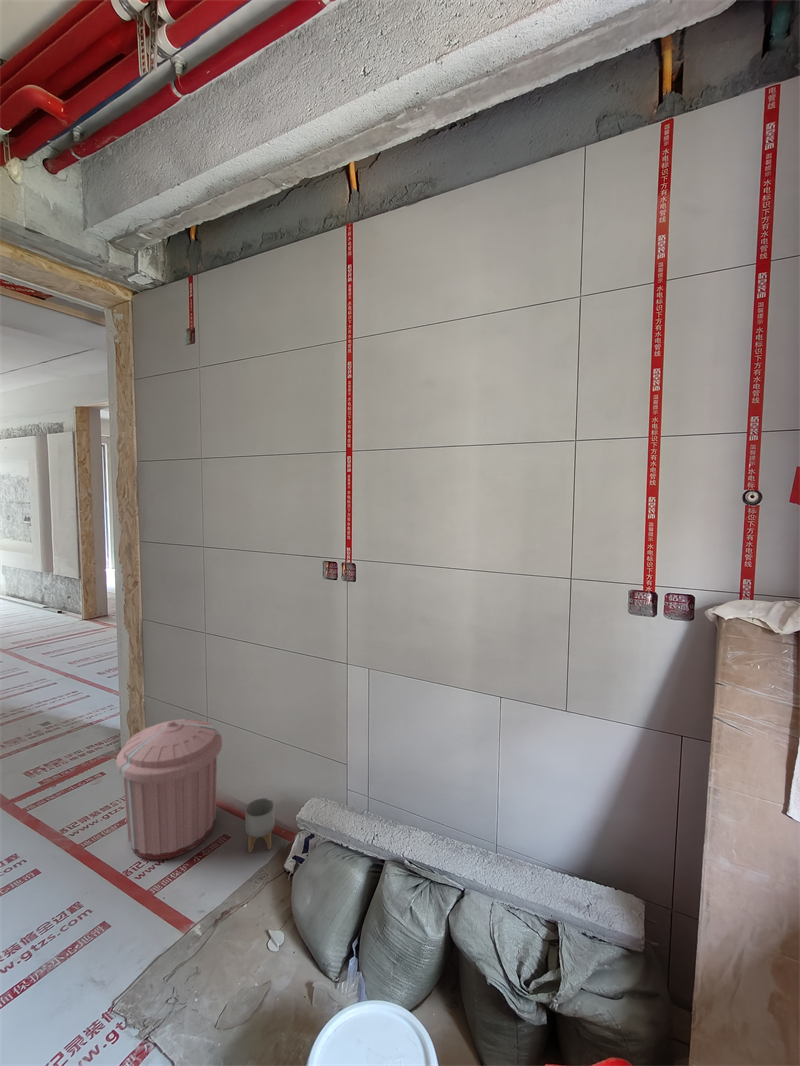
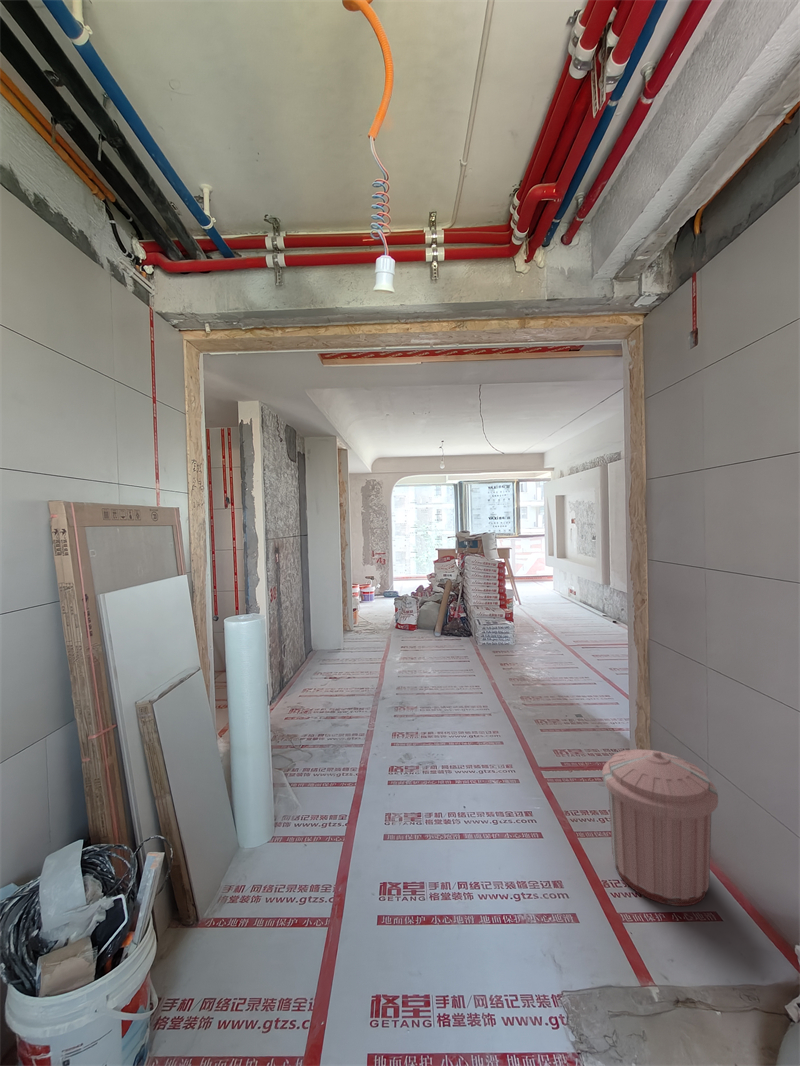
planter: present [245,798,275,853] -> none [739,898,785,978]

